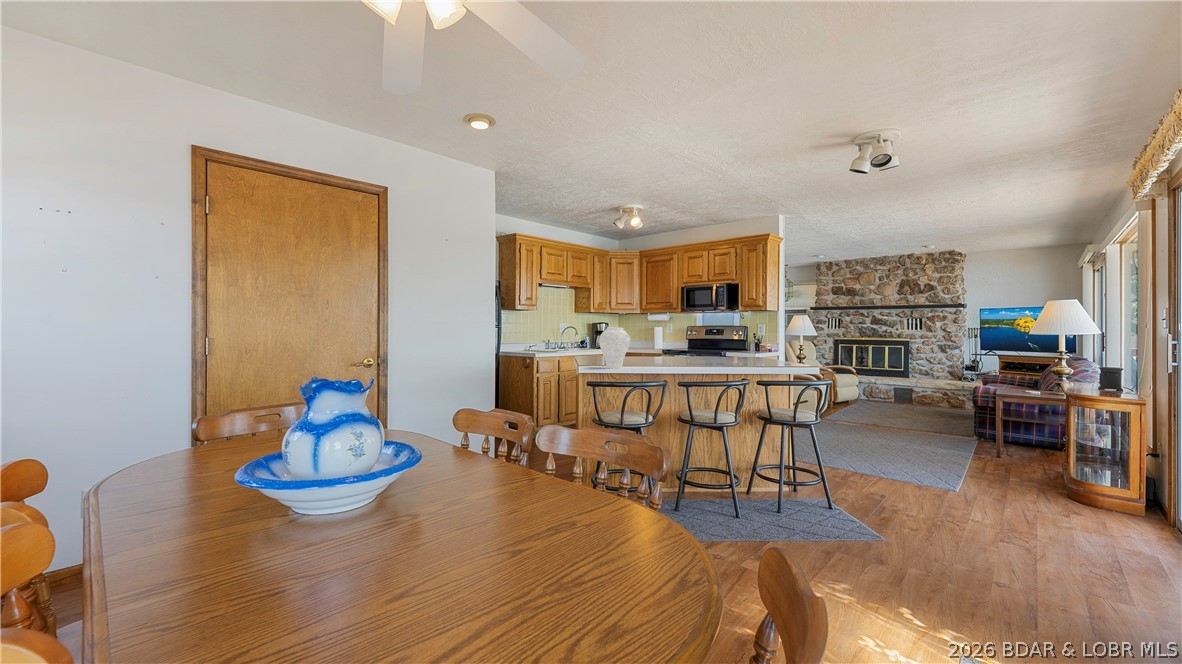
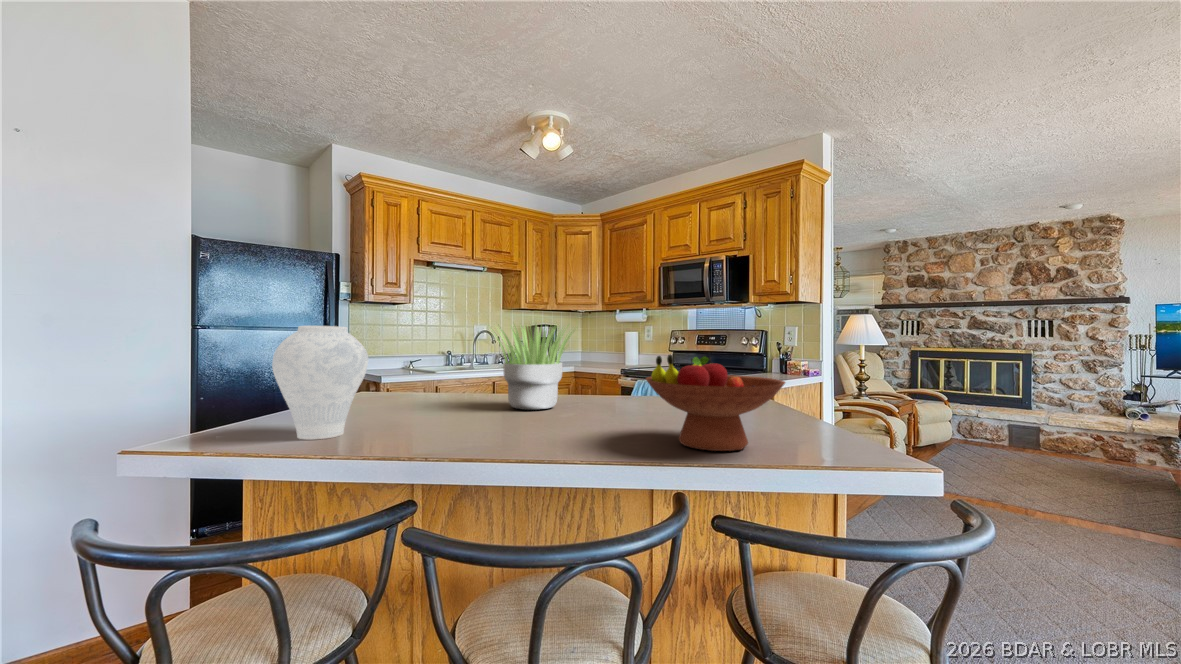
potted plant: none [643,325,687,363] -> present [490,325,573,410]
fruit bowl: none [732,337,782,368] -> present [646,355,785,451]

